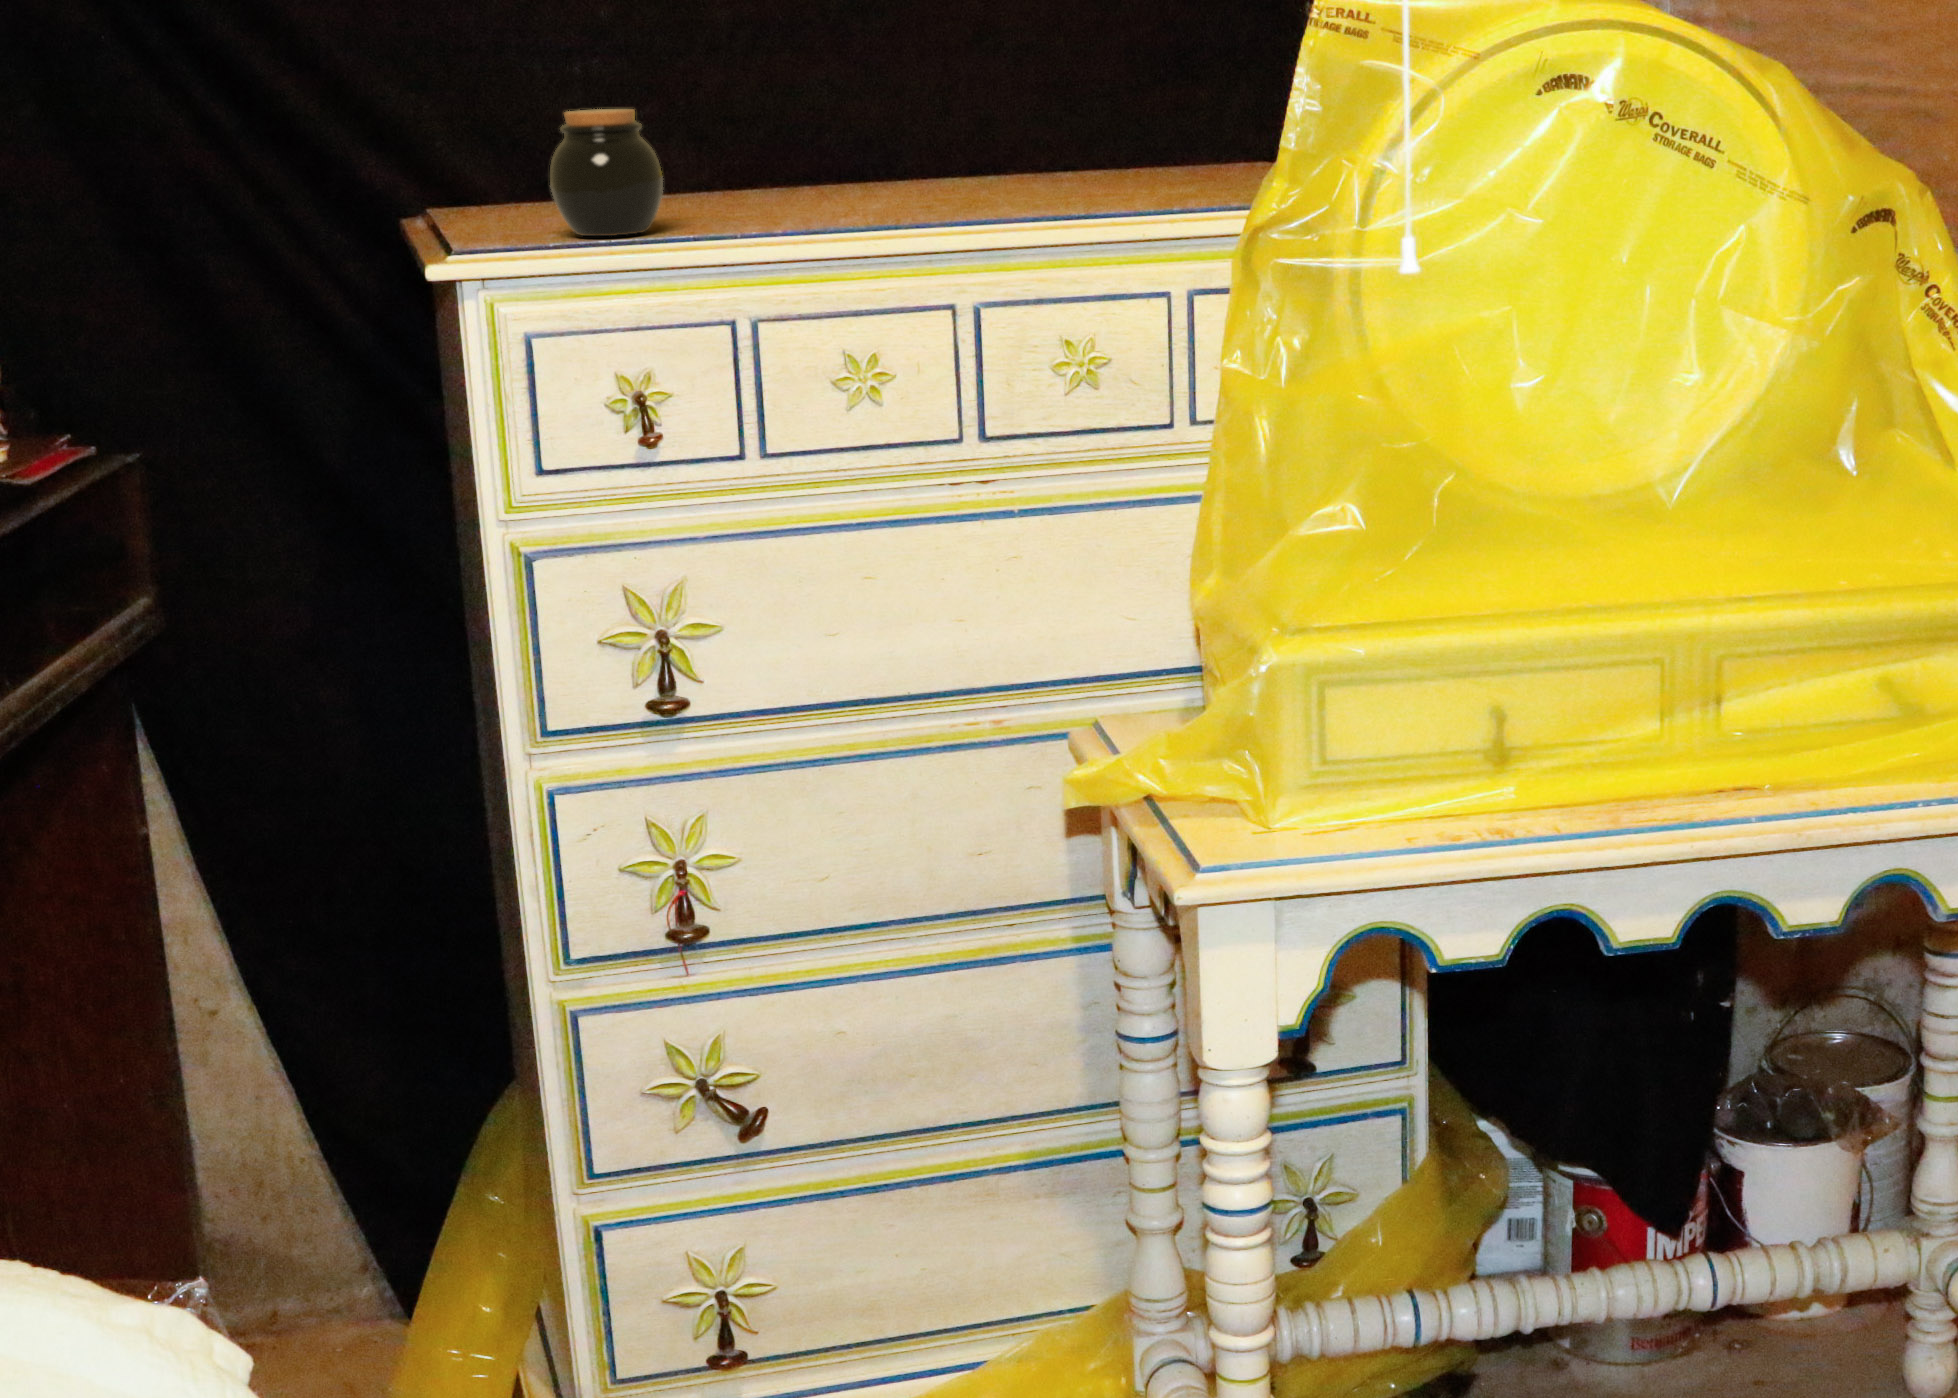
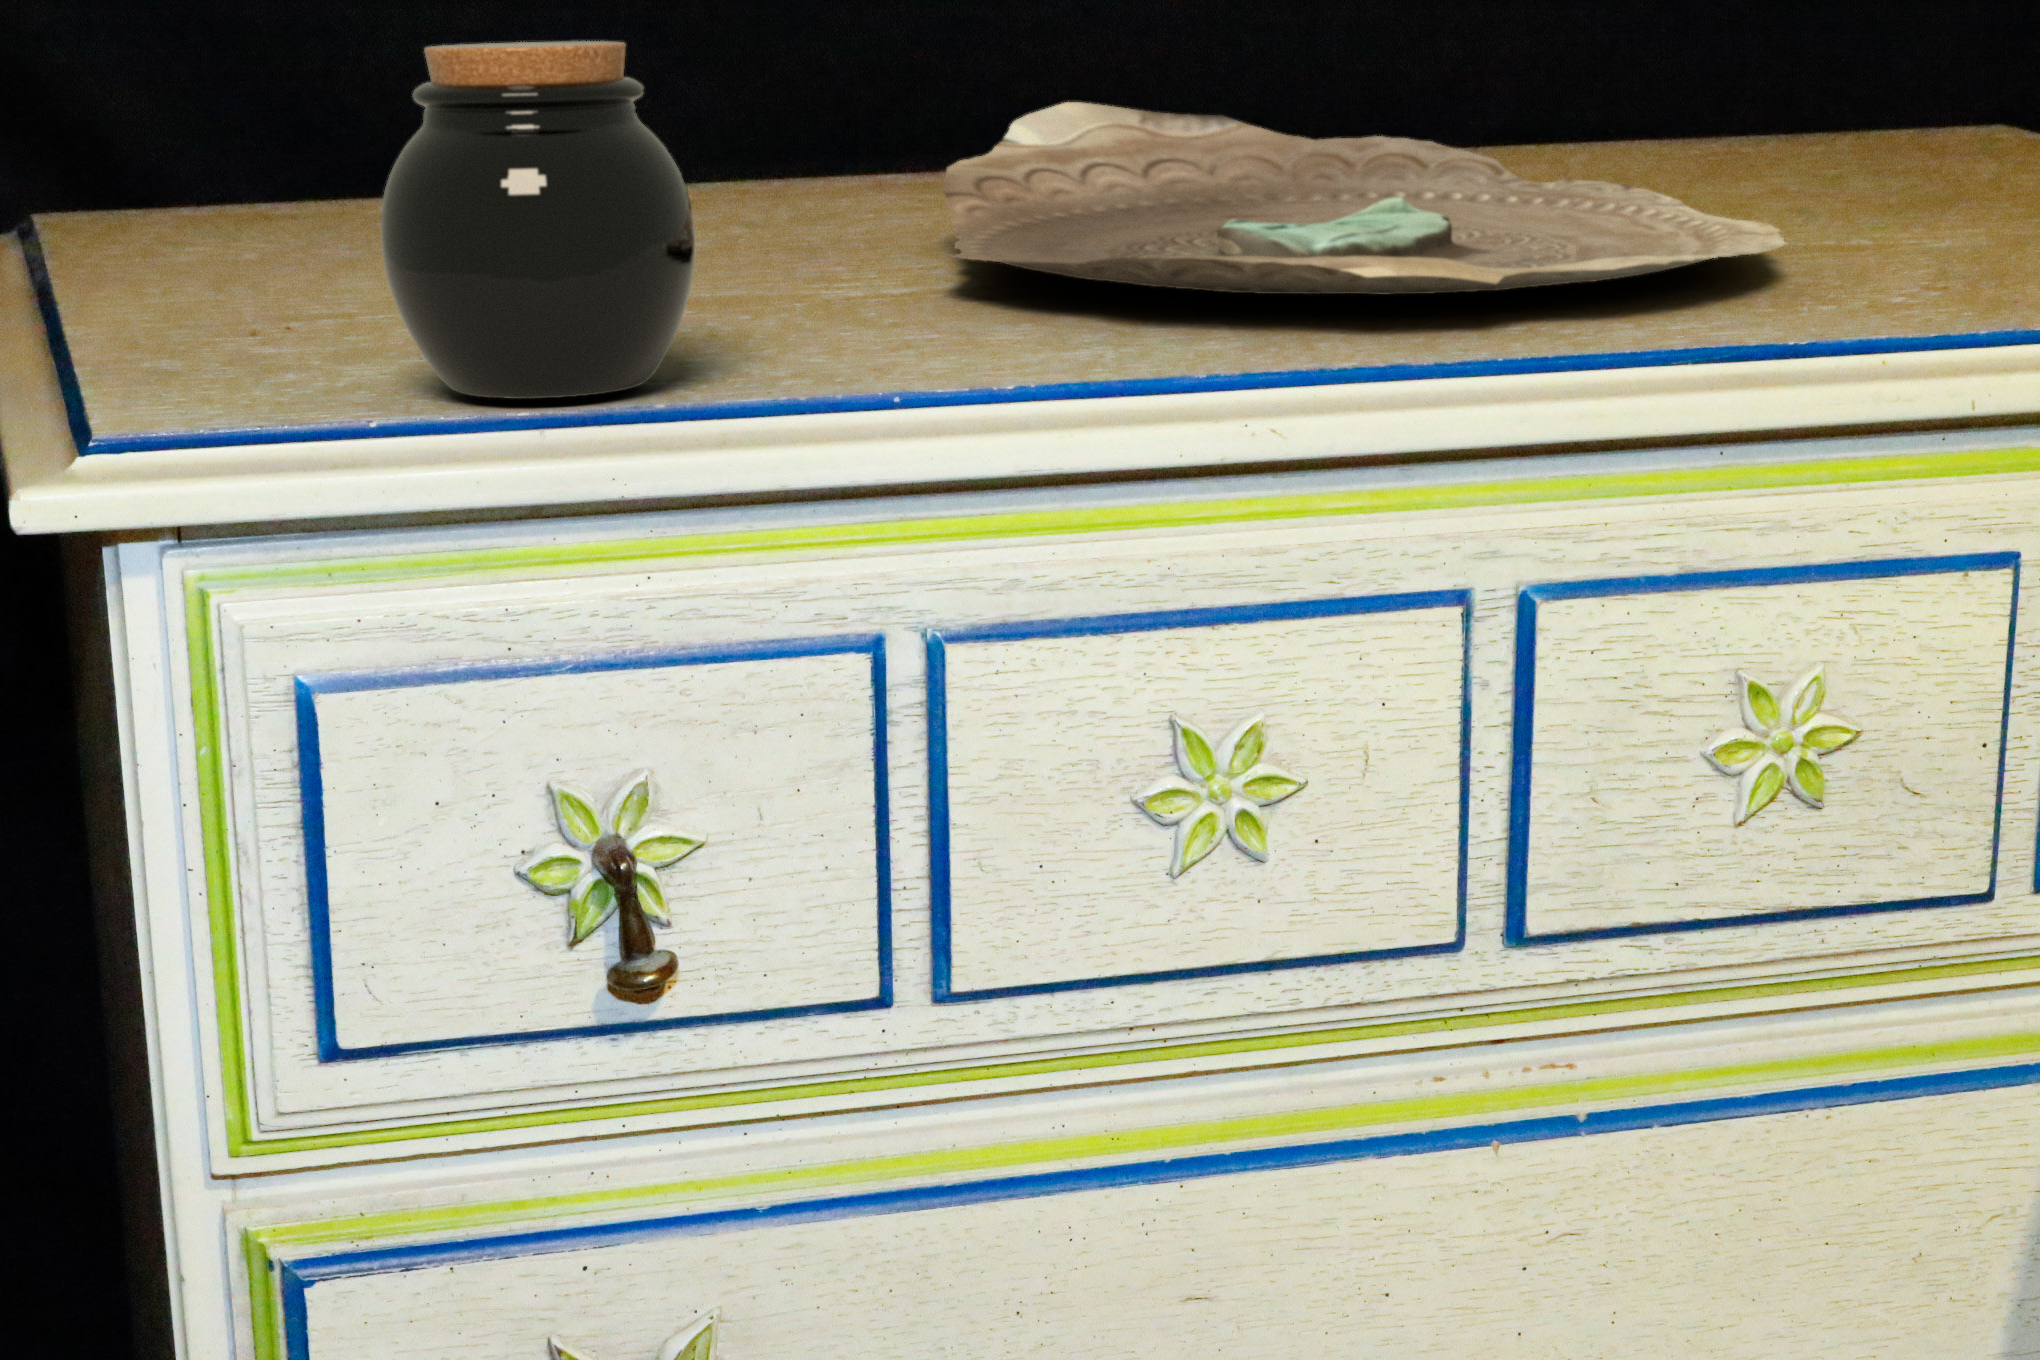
decorative bowl: none [770,124,1114,200] -> present [941,102,1786,295]

